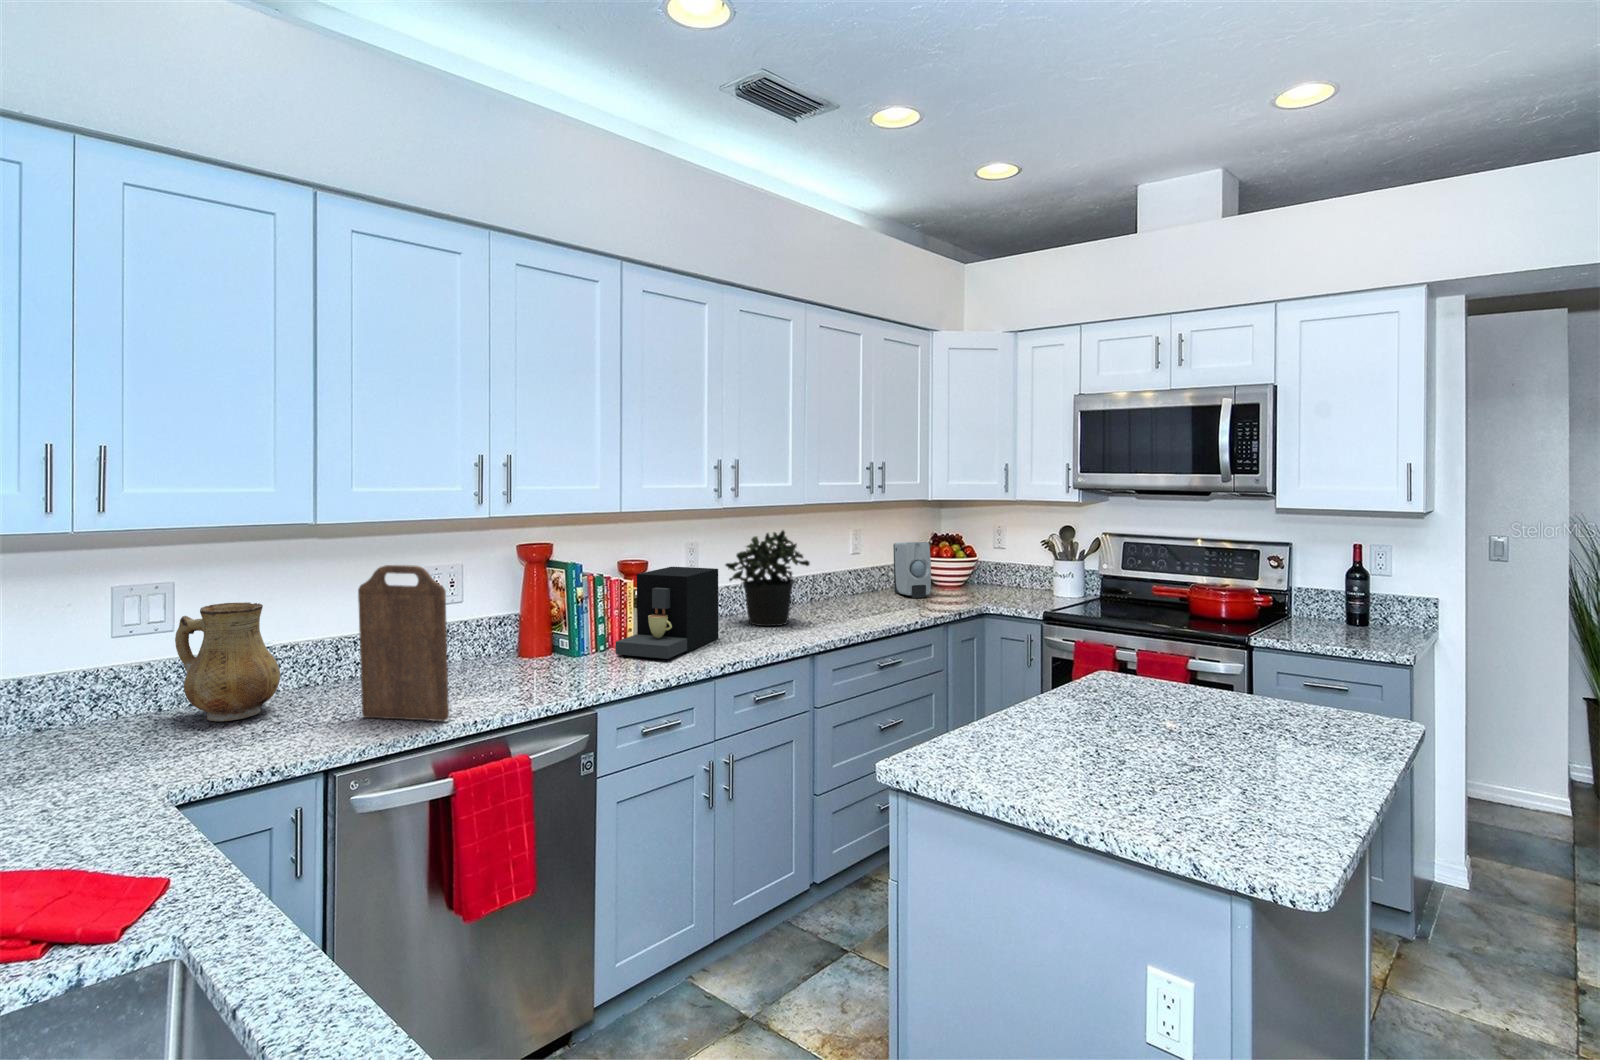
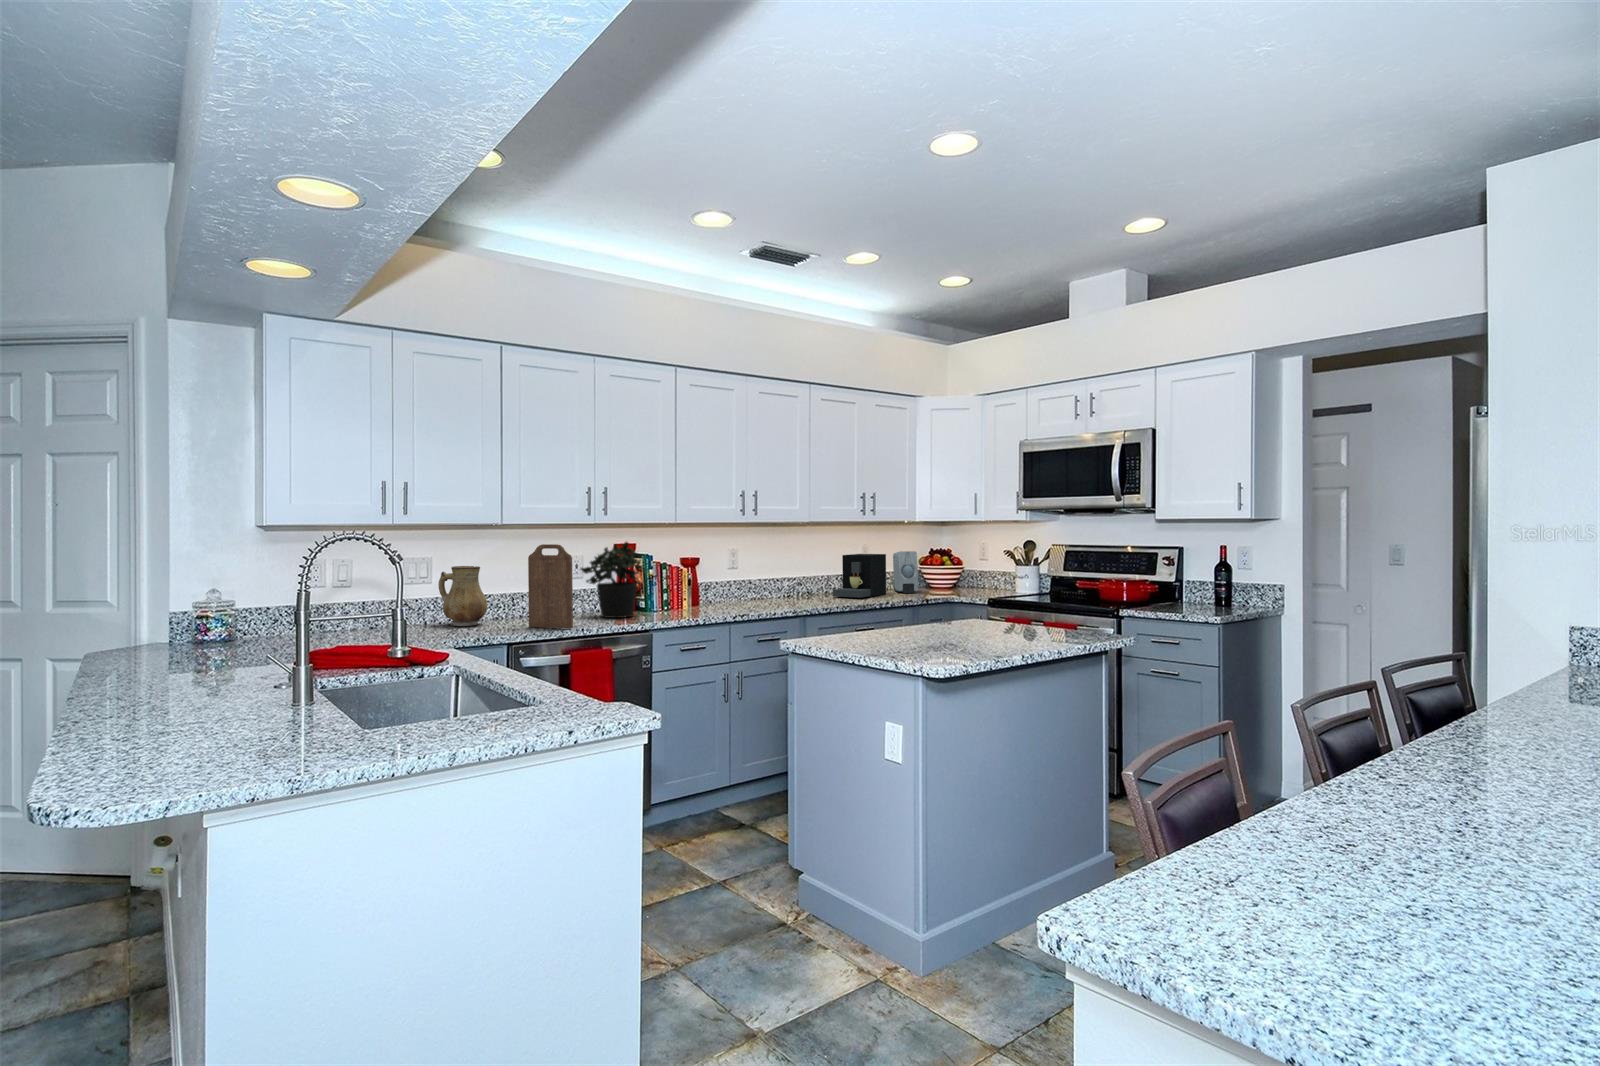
potted plant: present [725,530,810,626] -> present [581,542,642,618]
coffee maker: present [616,567,719,659] -> present [833,554,886,597]

